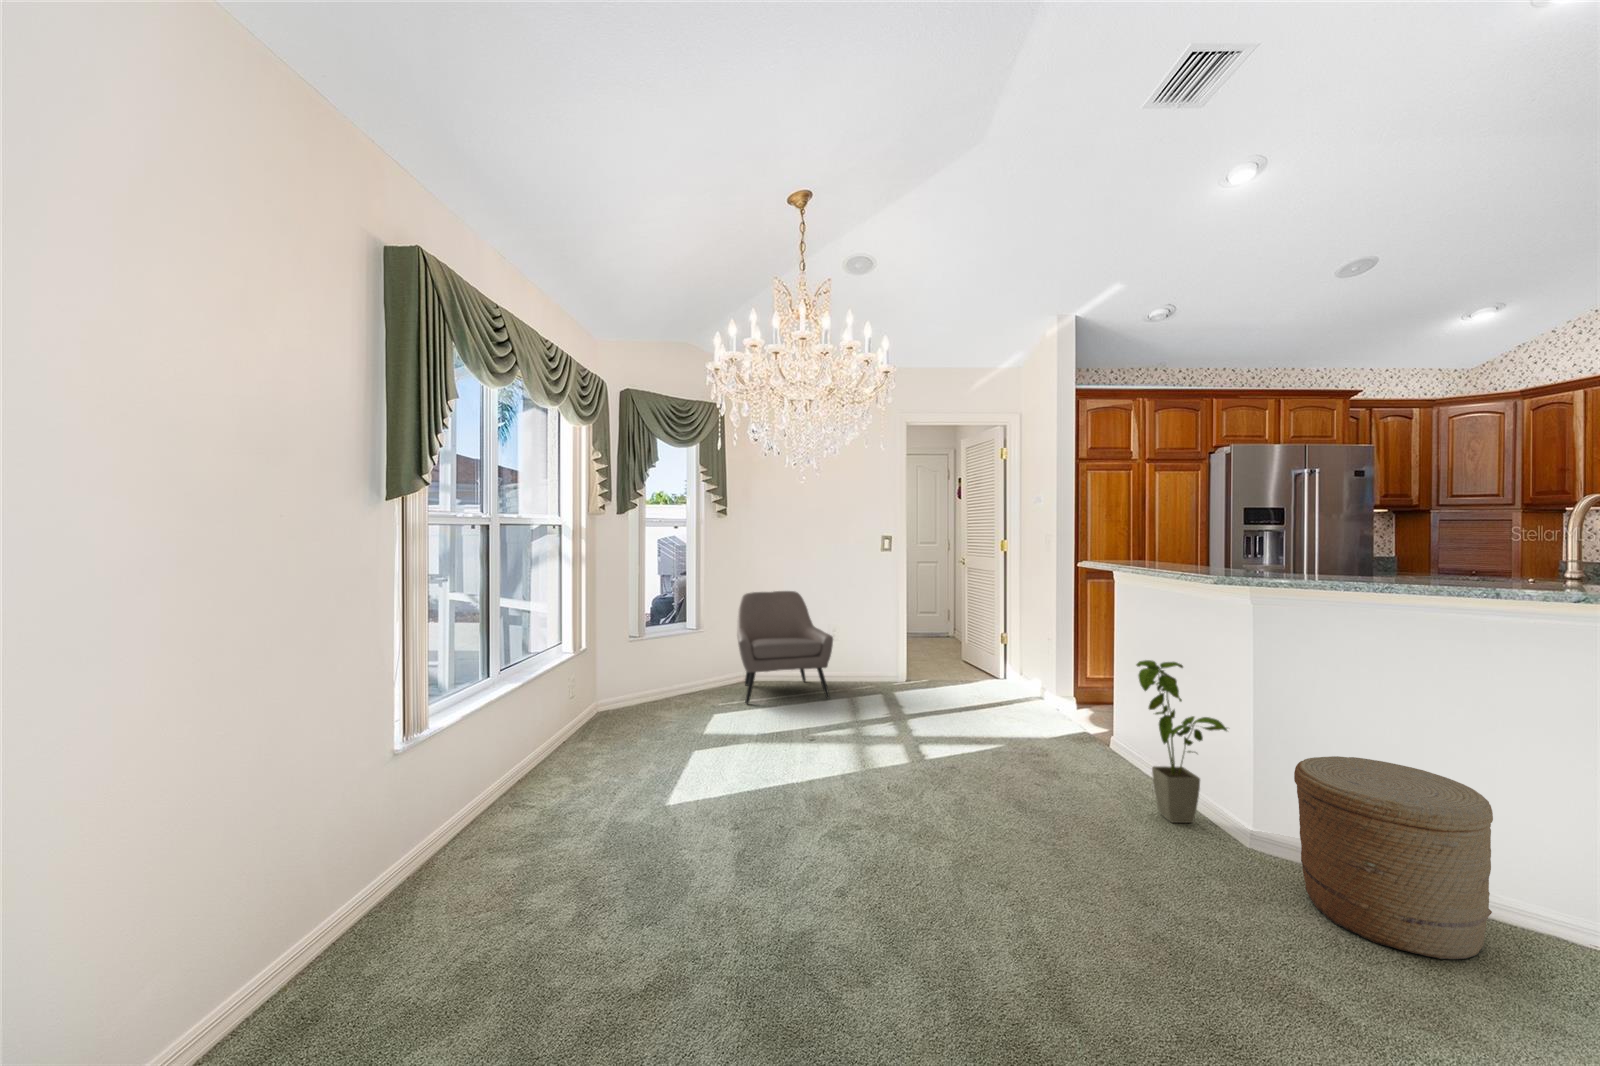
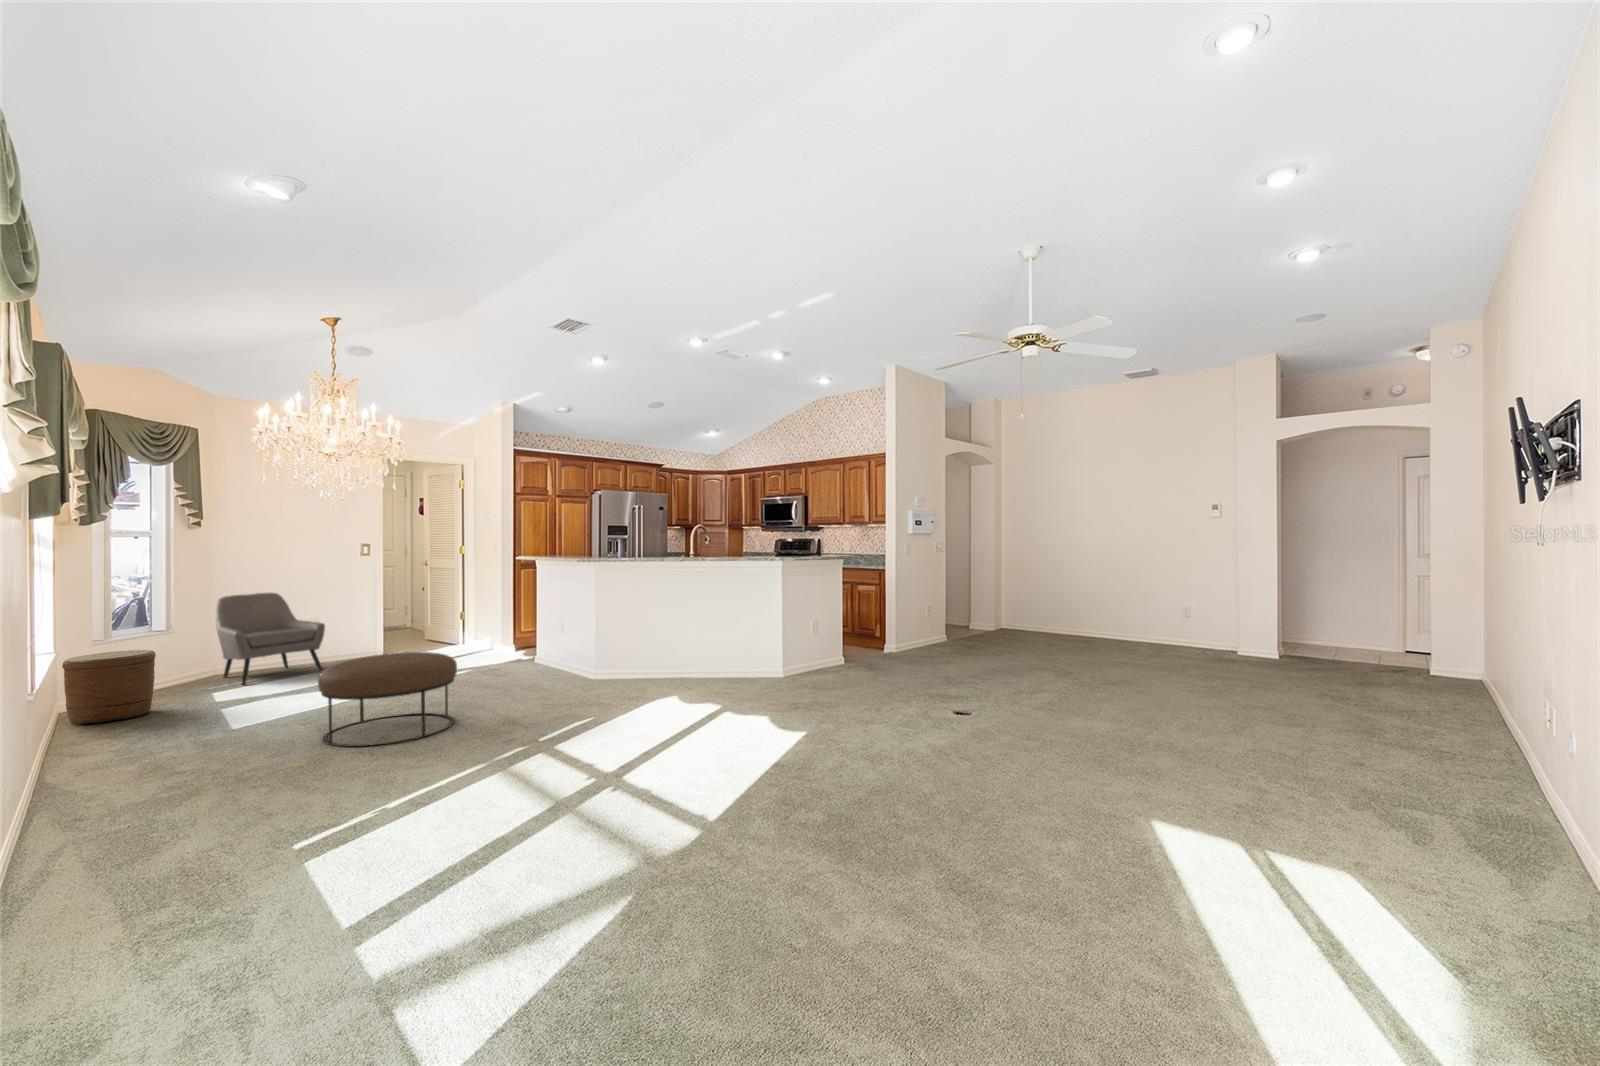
house plant: present [1136,660,1227,823] -> none [544,602,584,679]
ottoman: none [691,744,938,1004] -> present [318,652,457,747]
woven basket: present [1294,756,1493,959] -> present [62,650,156,724]

